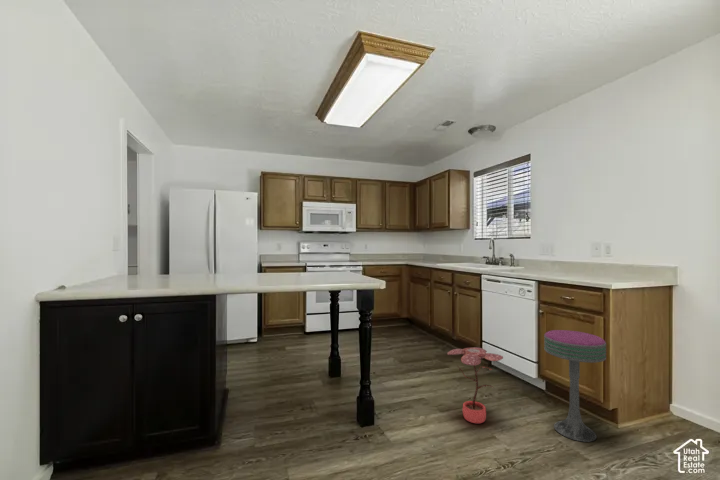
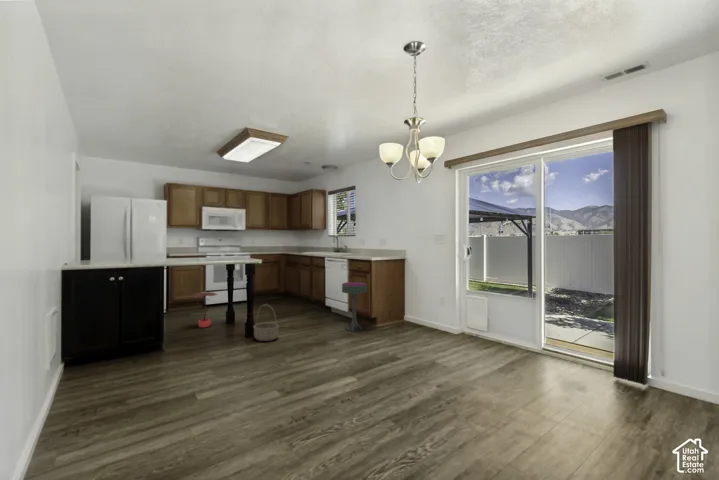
potted plant: present [447,347,503,423] -> present [192,292,217,328]
basket: none [372,373,423,454] -> present [253,315,279,341]

